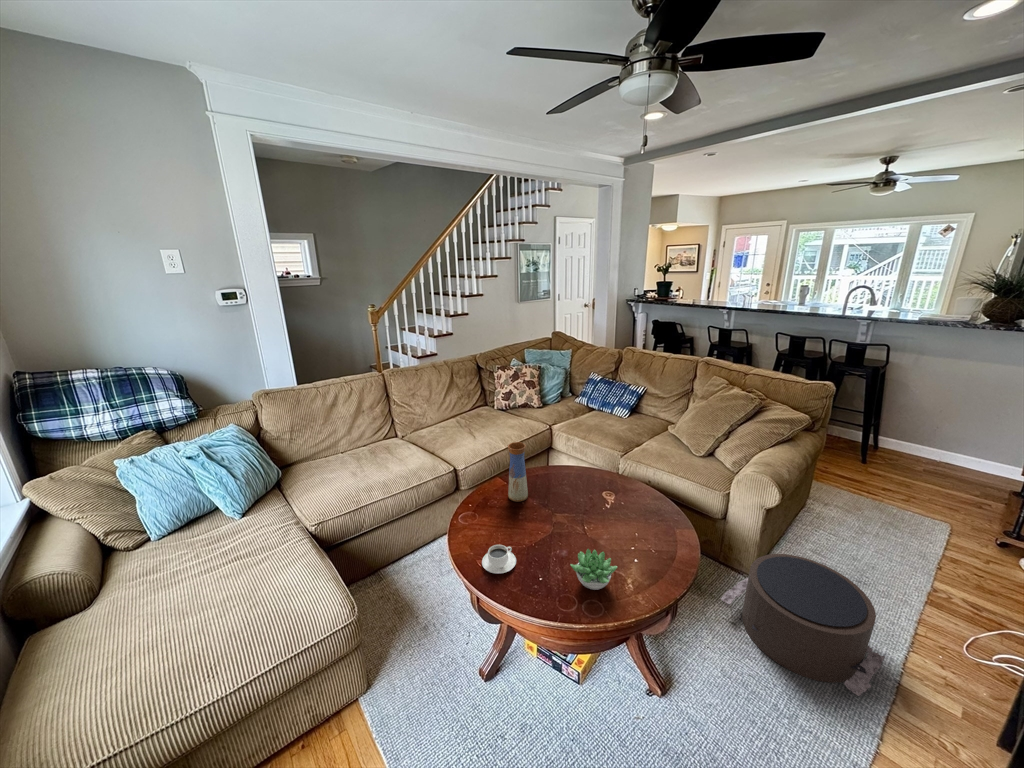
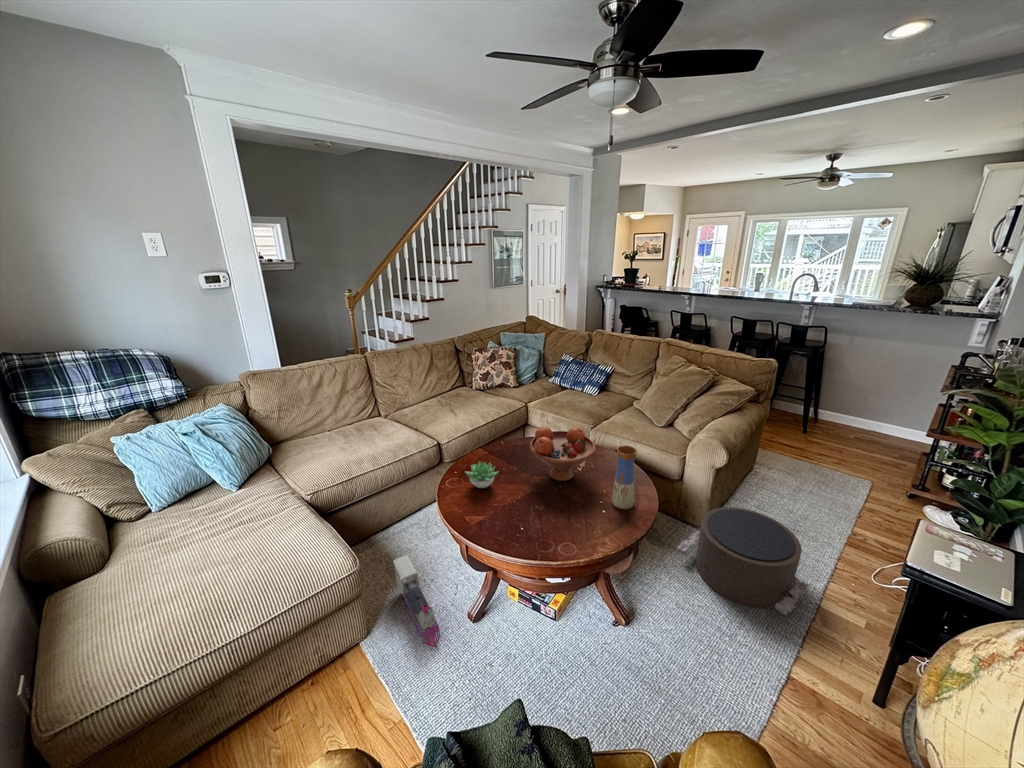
vase: present [508,442,528,502] -> present [612,446,637,509]
fruit bowl: none [551,458,626,521] -> present [529,426,596,481]
coffee cup: present [482,545,516,574] -> none [470,501,500,524]
succulent plant: present [571,549,617,590] -> present [466,462,498,488]
toy train: none [400,596,447,711] -> present [393,555,440,647]

